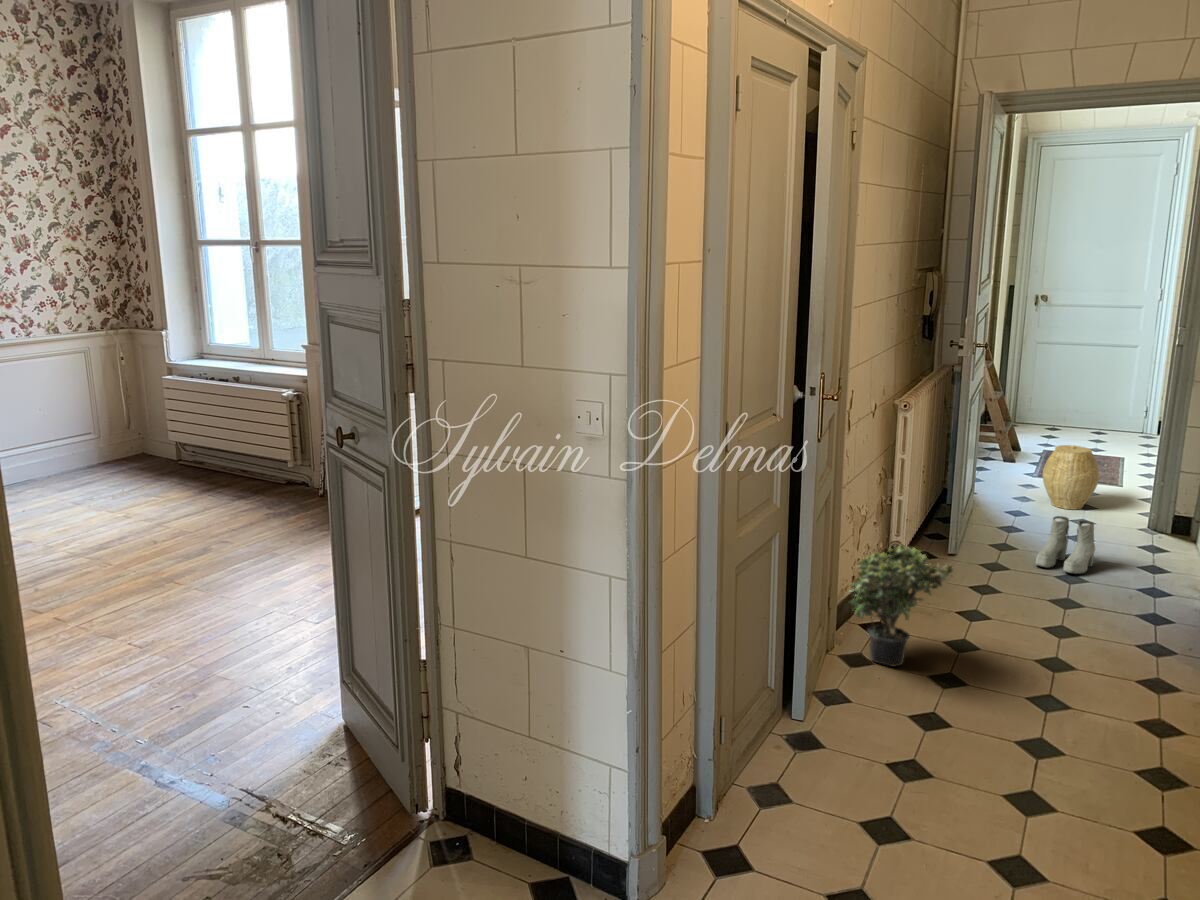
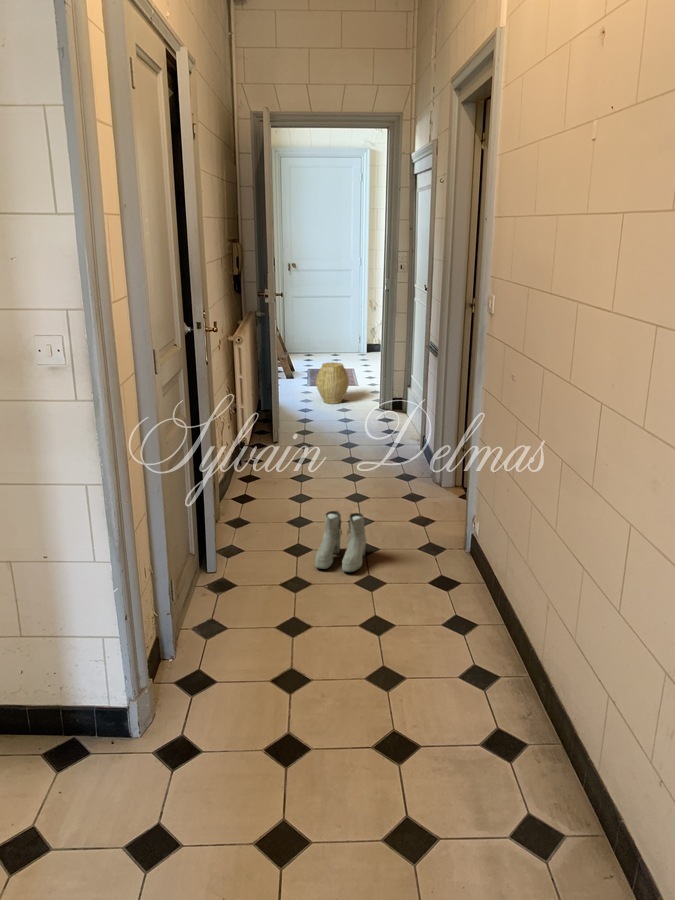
boots: present [1035,516,1095,574] -> present [315,511,366,572]
potted plant: present [850,544,953,667] -> none [227,435,295,521]

